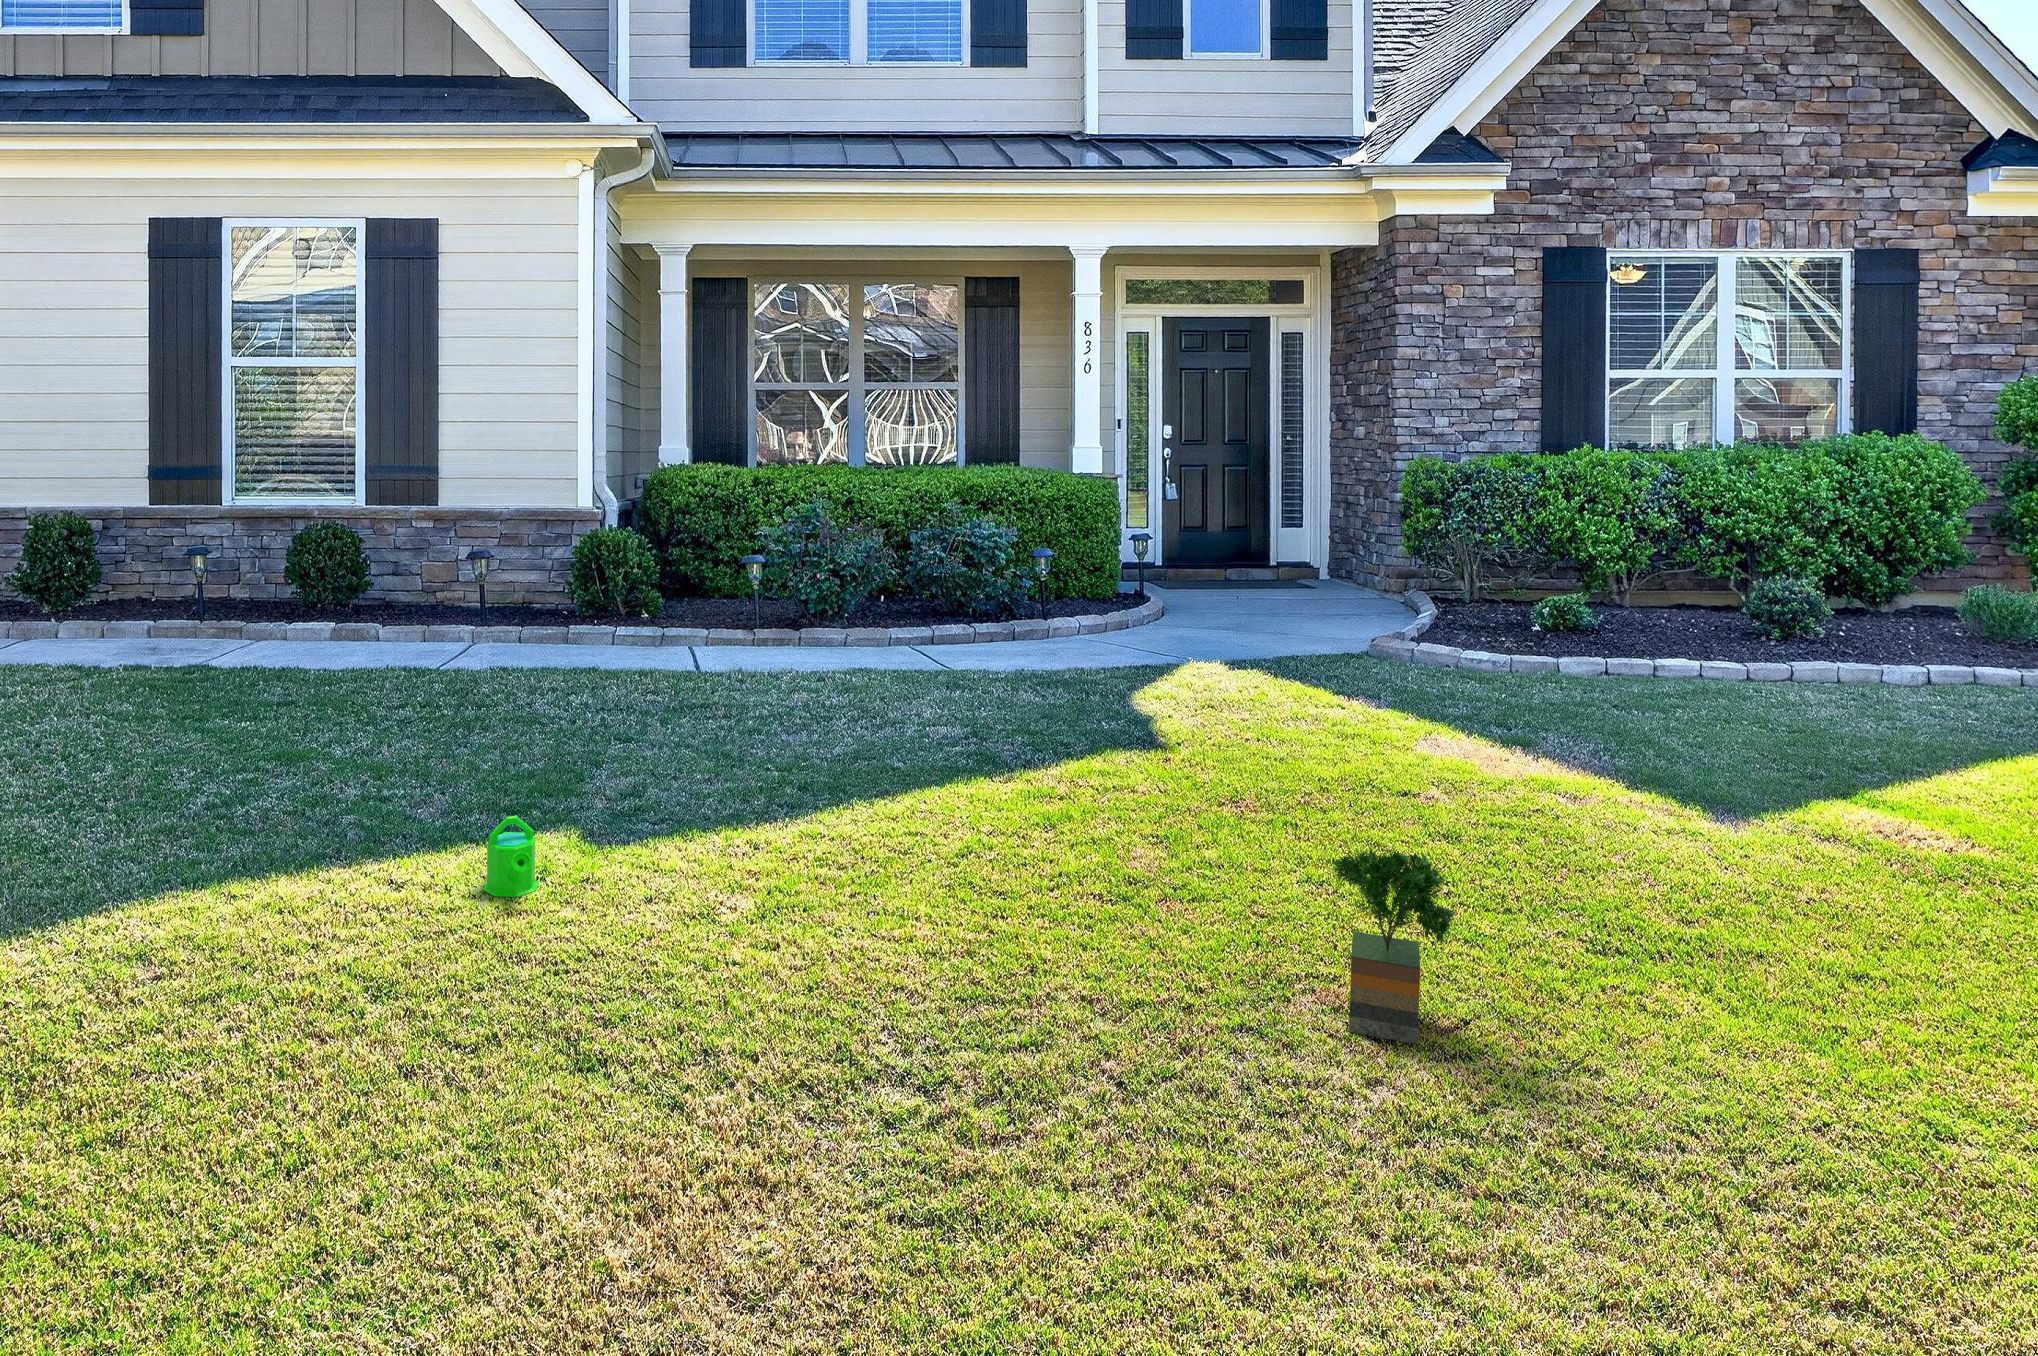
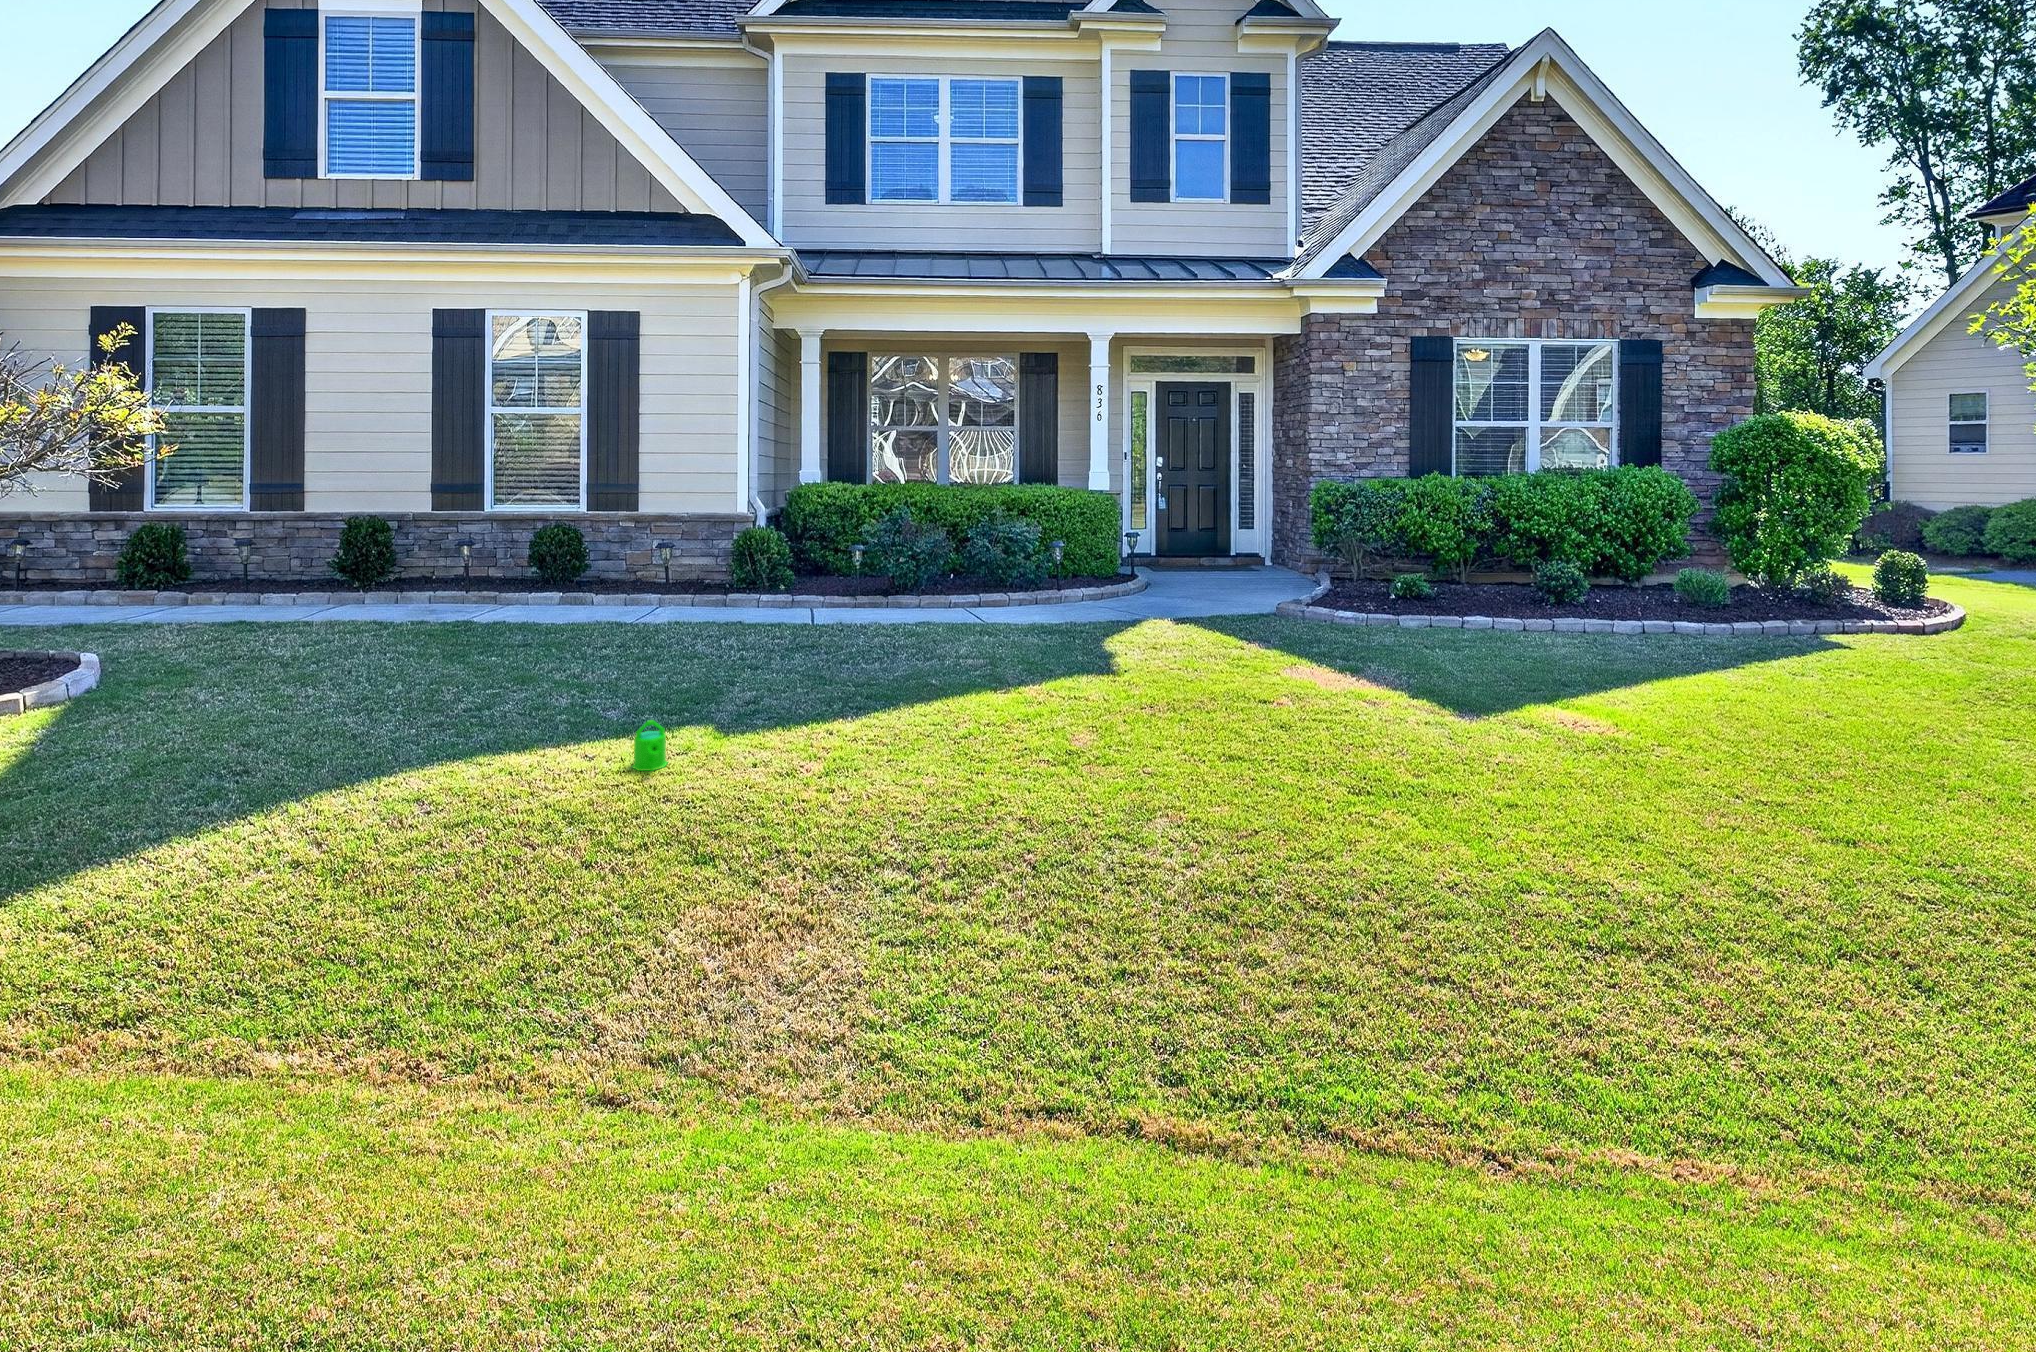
potted tree: present [1331,847,1456,1044] -> none [1133,726,1201,842]

